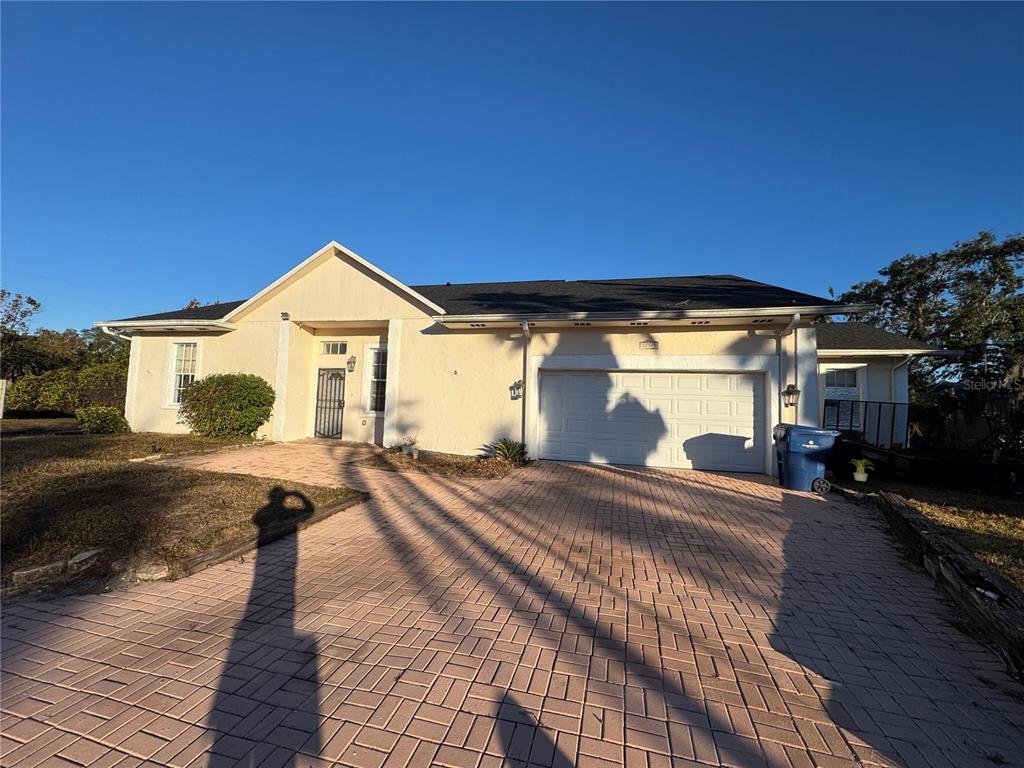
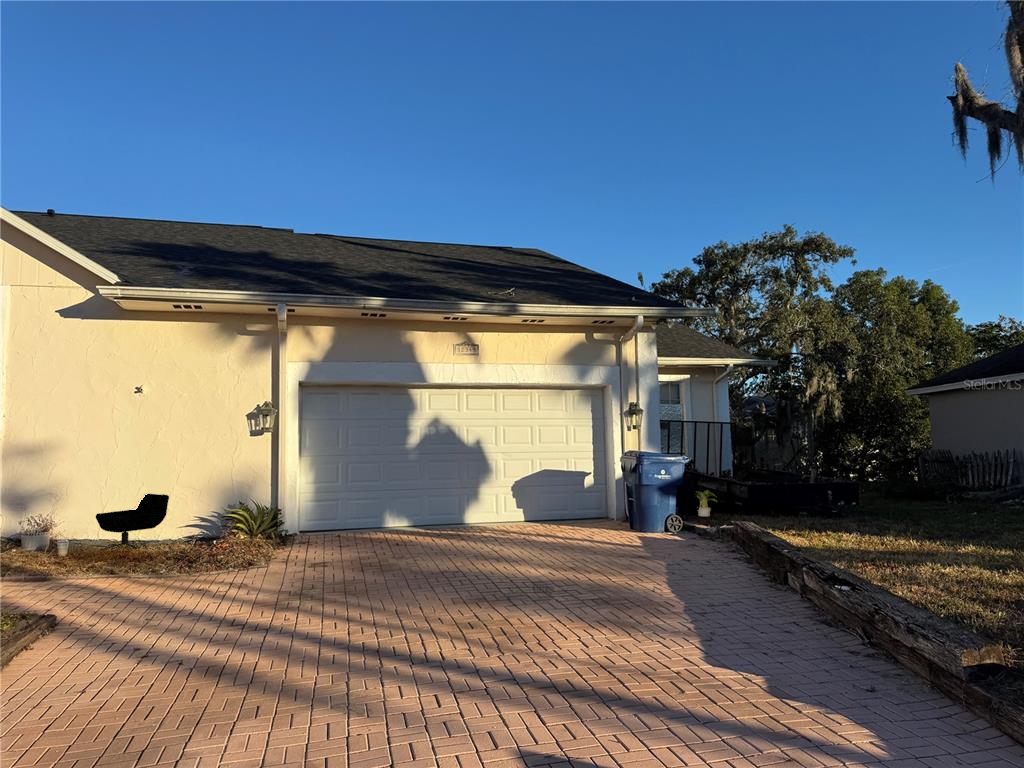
lounge chair: none [426,431,463,462] -> present [96,494,169,550]

